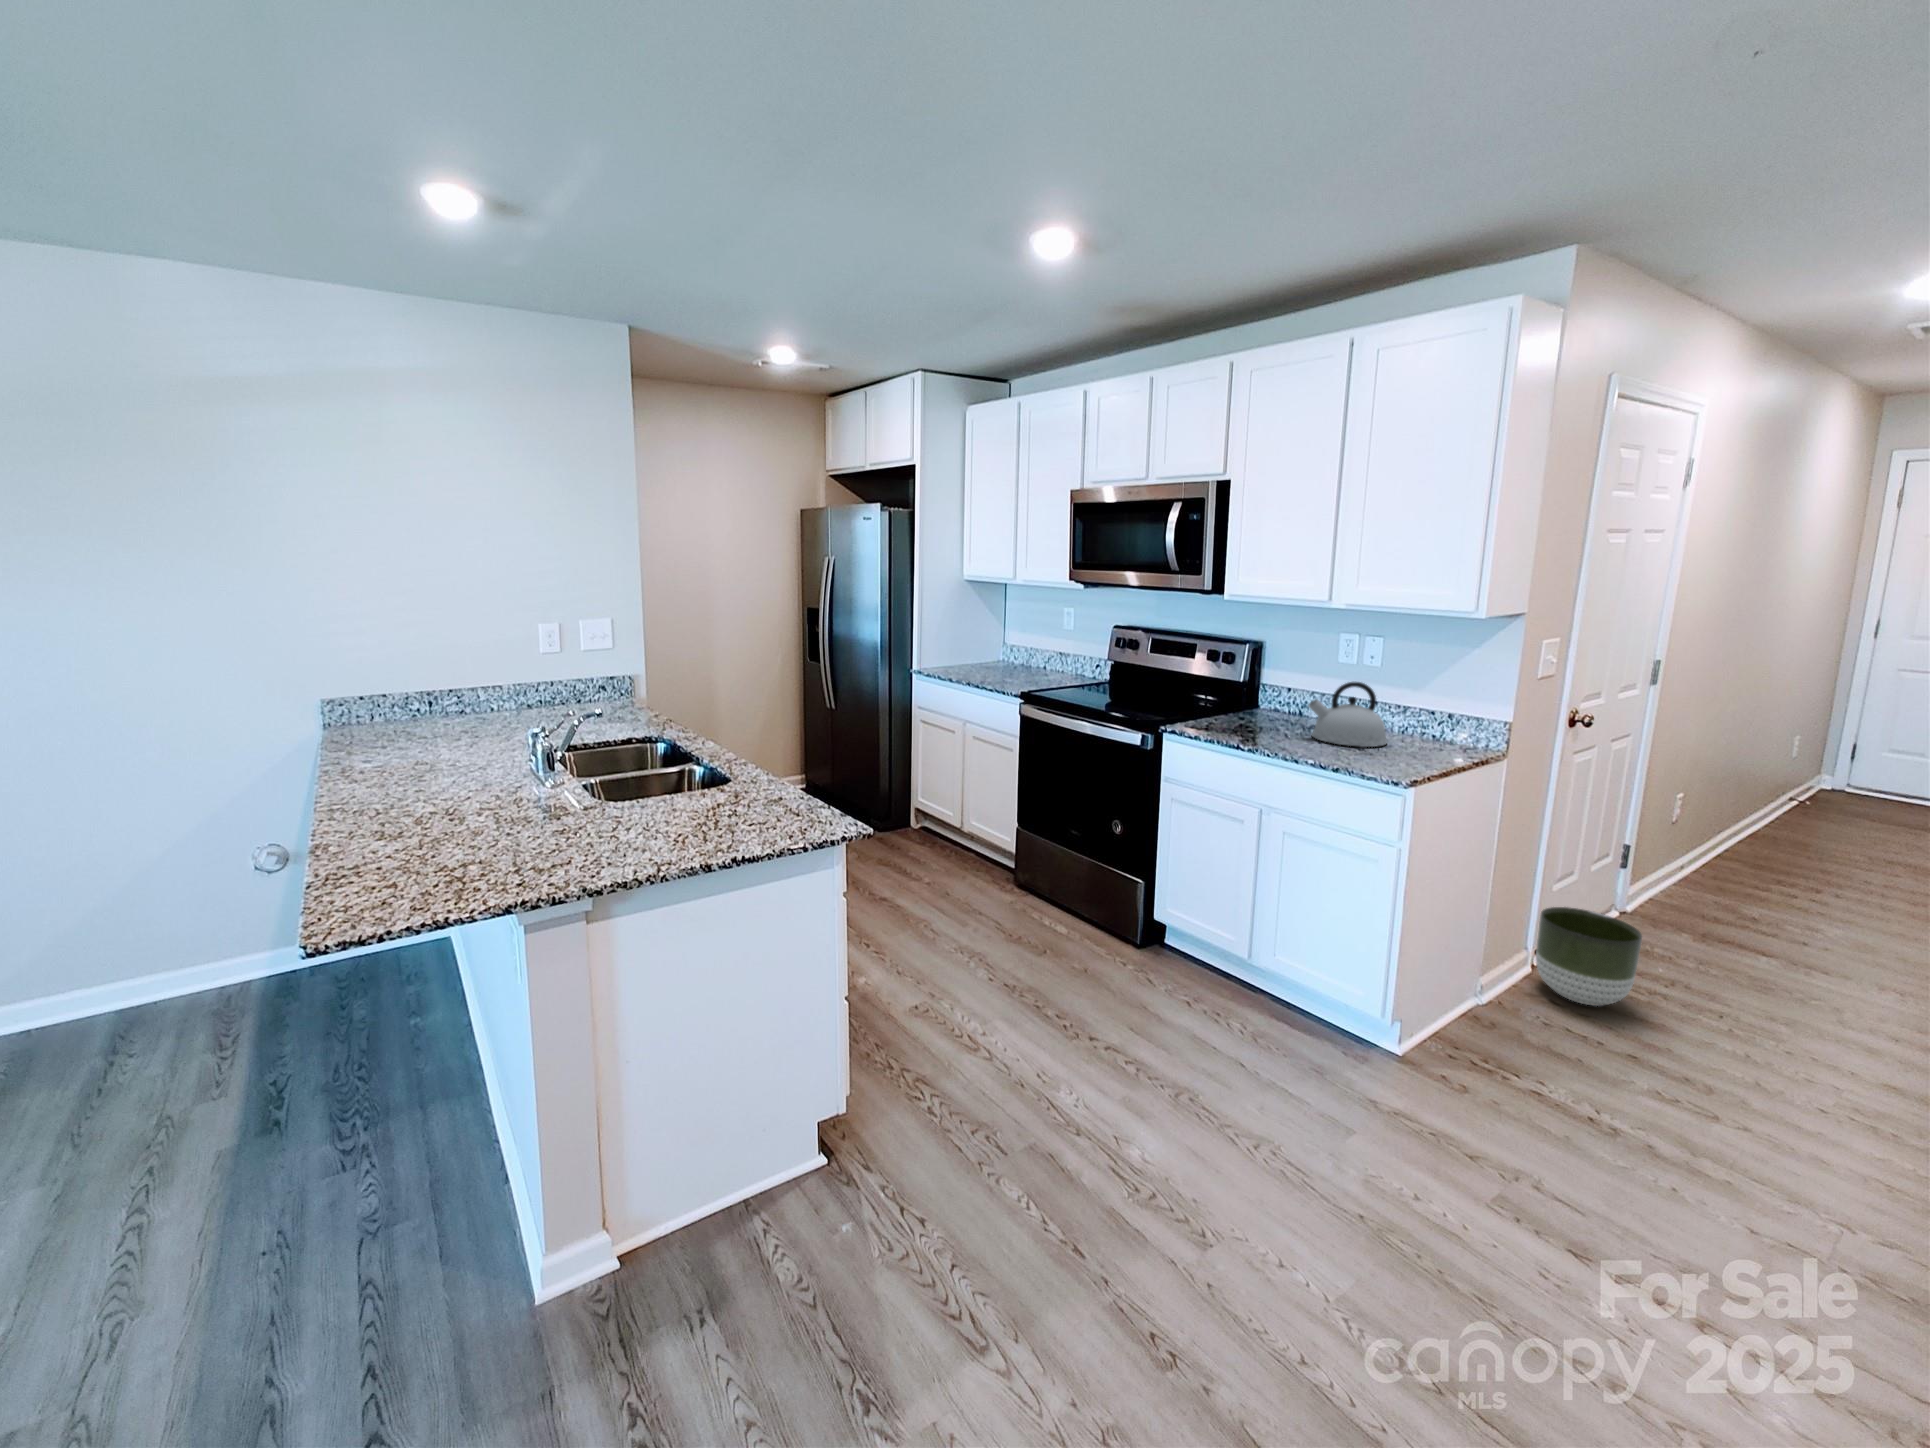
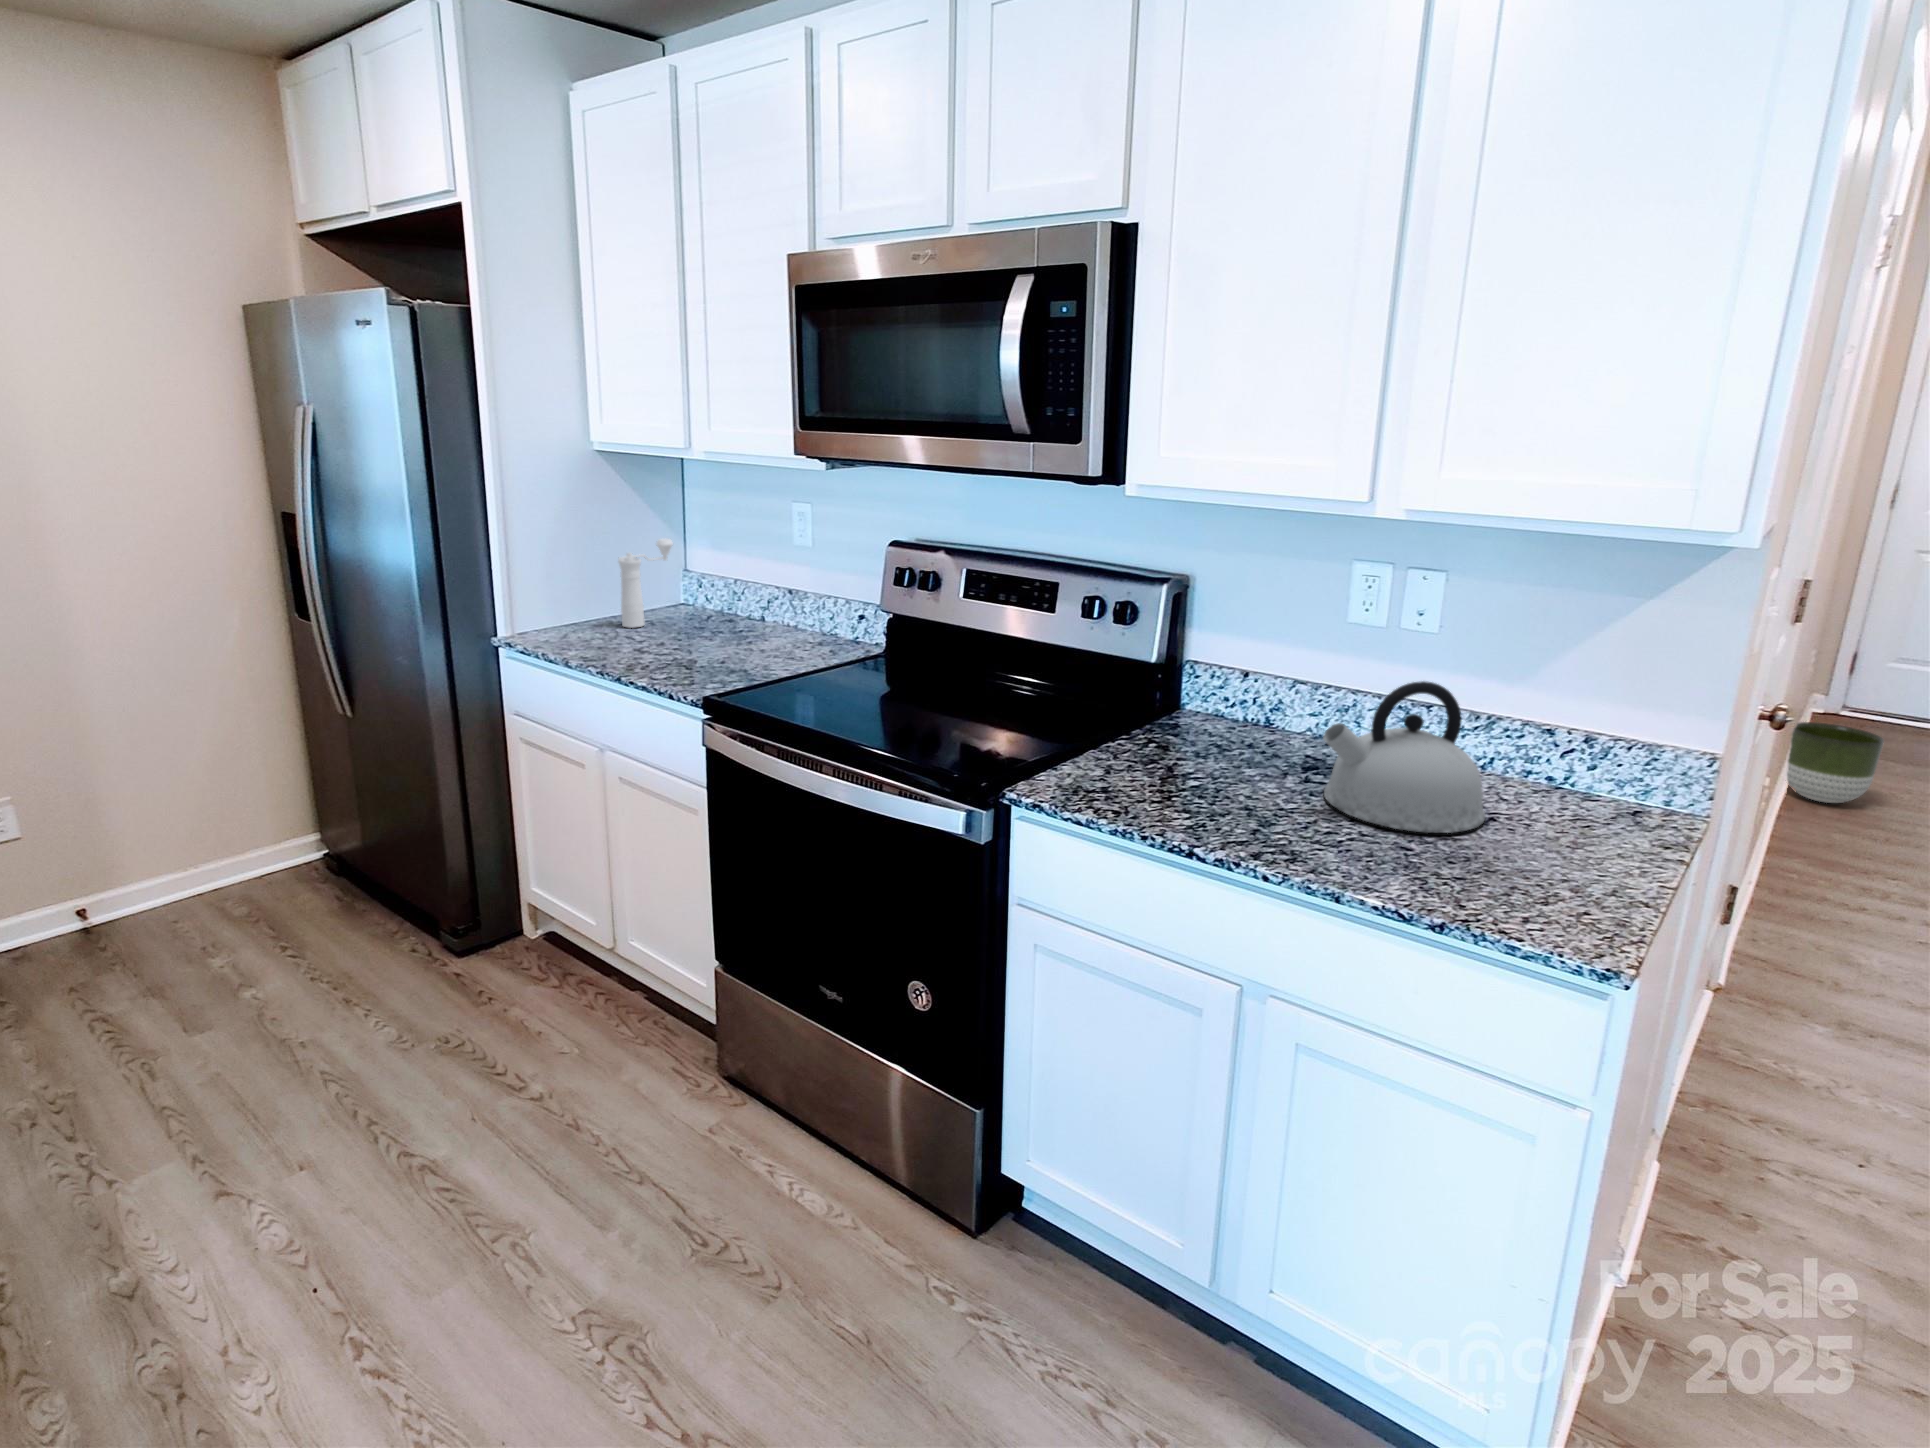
pepper mill: none [972,625,999,668] -> present [618,539,673,628]
planter: present [1536,907,1642,1006] -> present [1787,722,1884,803]

